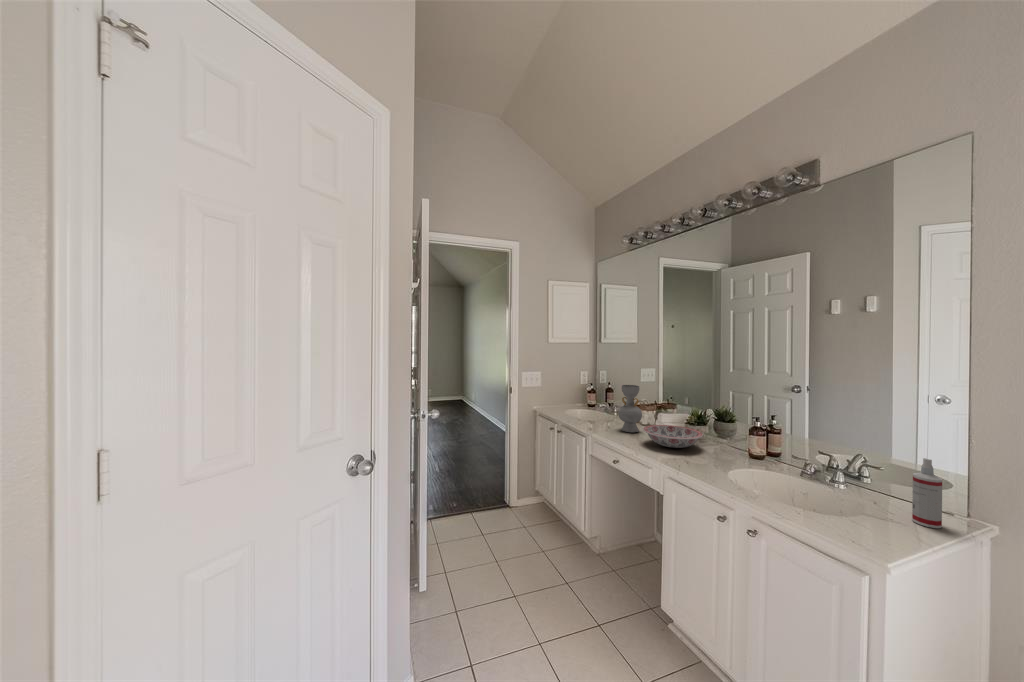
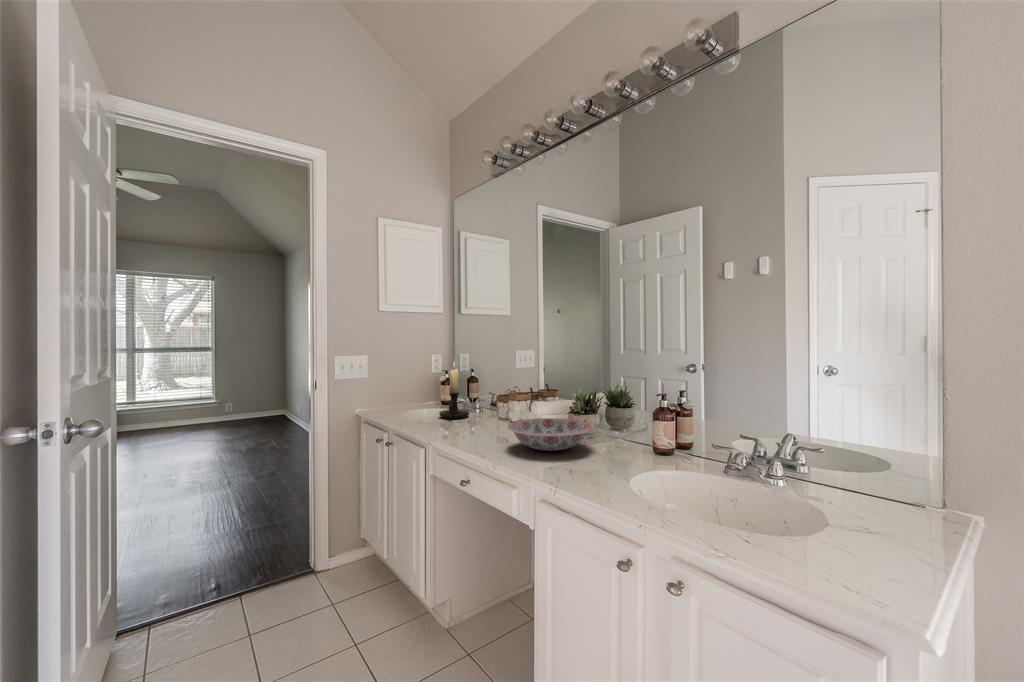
candle holder: none [590,379,611,419] -> present [439,362,469,419]
decorative vase: present [618,385,642,433] -> none [475,364,509,434]
spray bottle: present [912,458,942,528] -> none [889,427,931,535]

